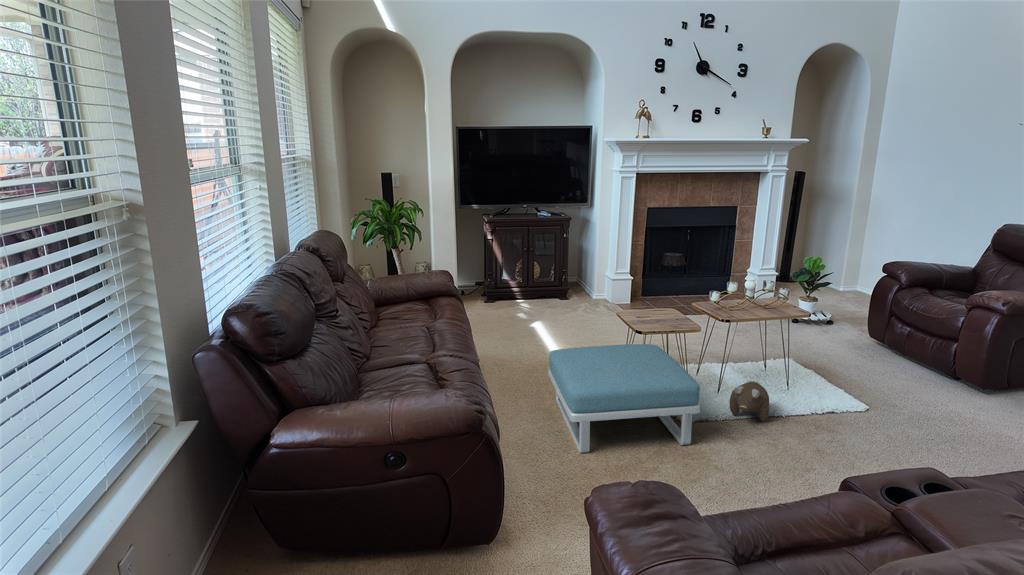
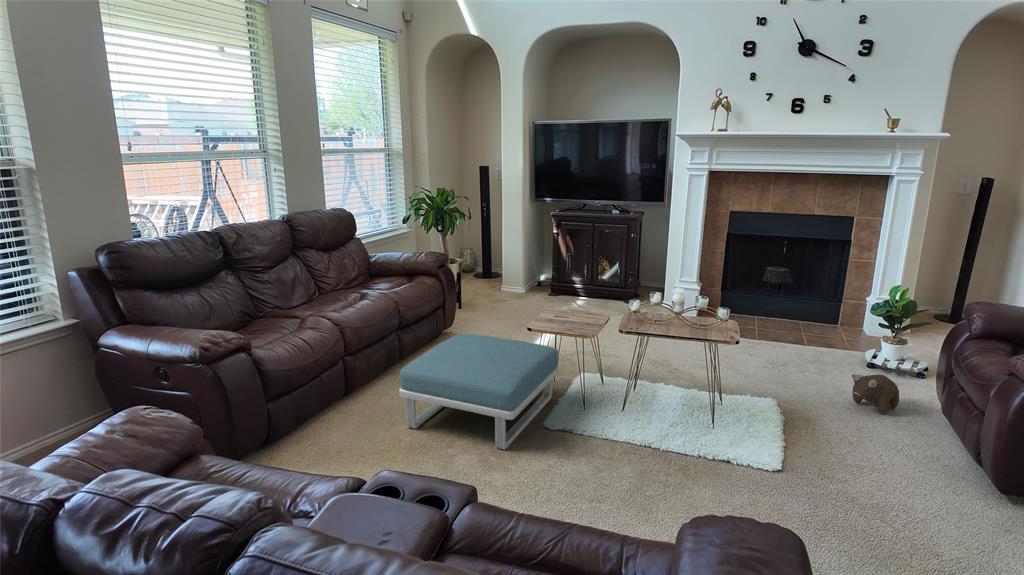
plush toy: present [729,381,769,421] -> present [852,374,899,414]

